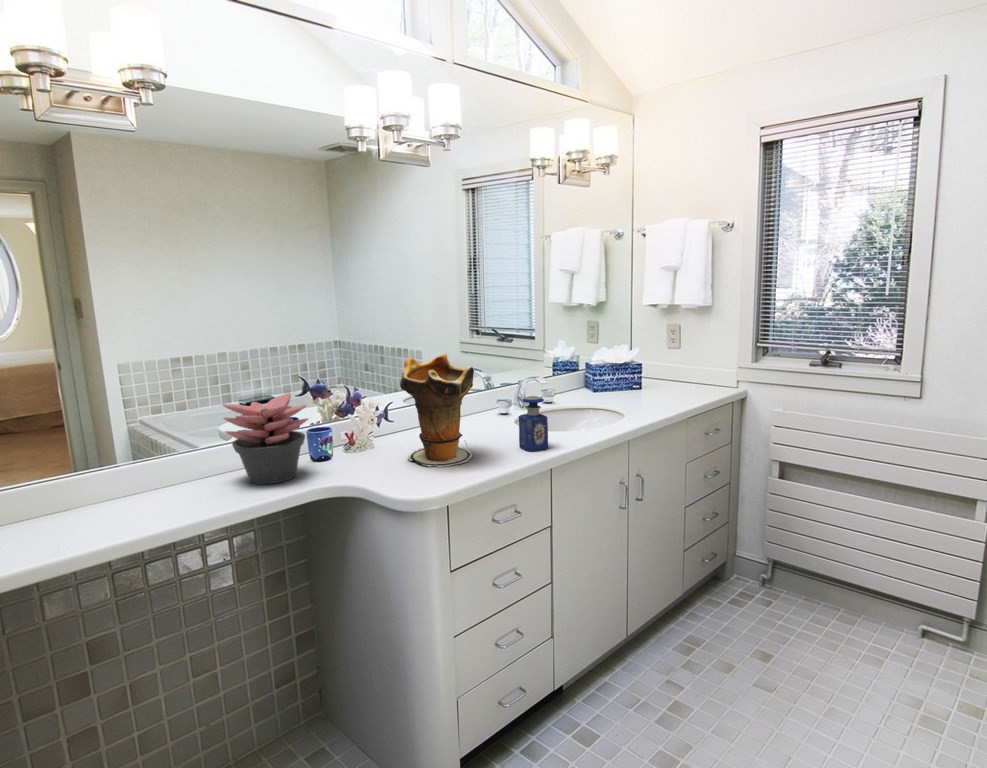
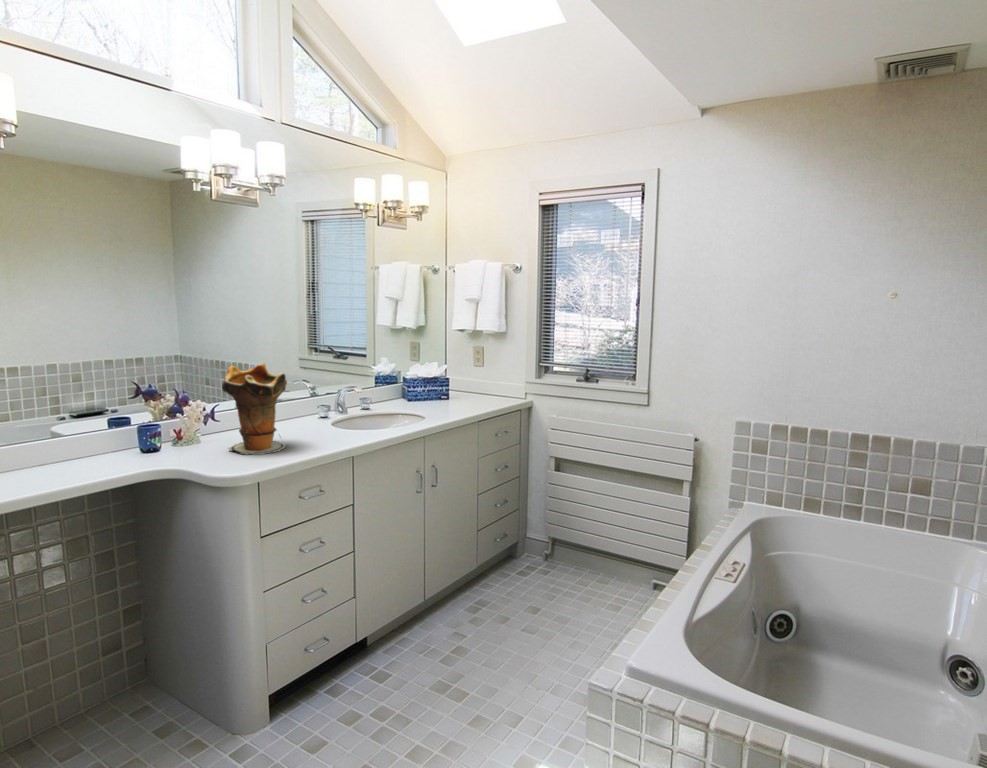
succulent plant: present [222,393,308,484] -> none [56,394,138,469]
perfume bottle: present [519,396,548,451] -> none [327,399,351,443]

